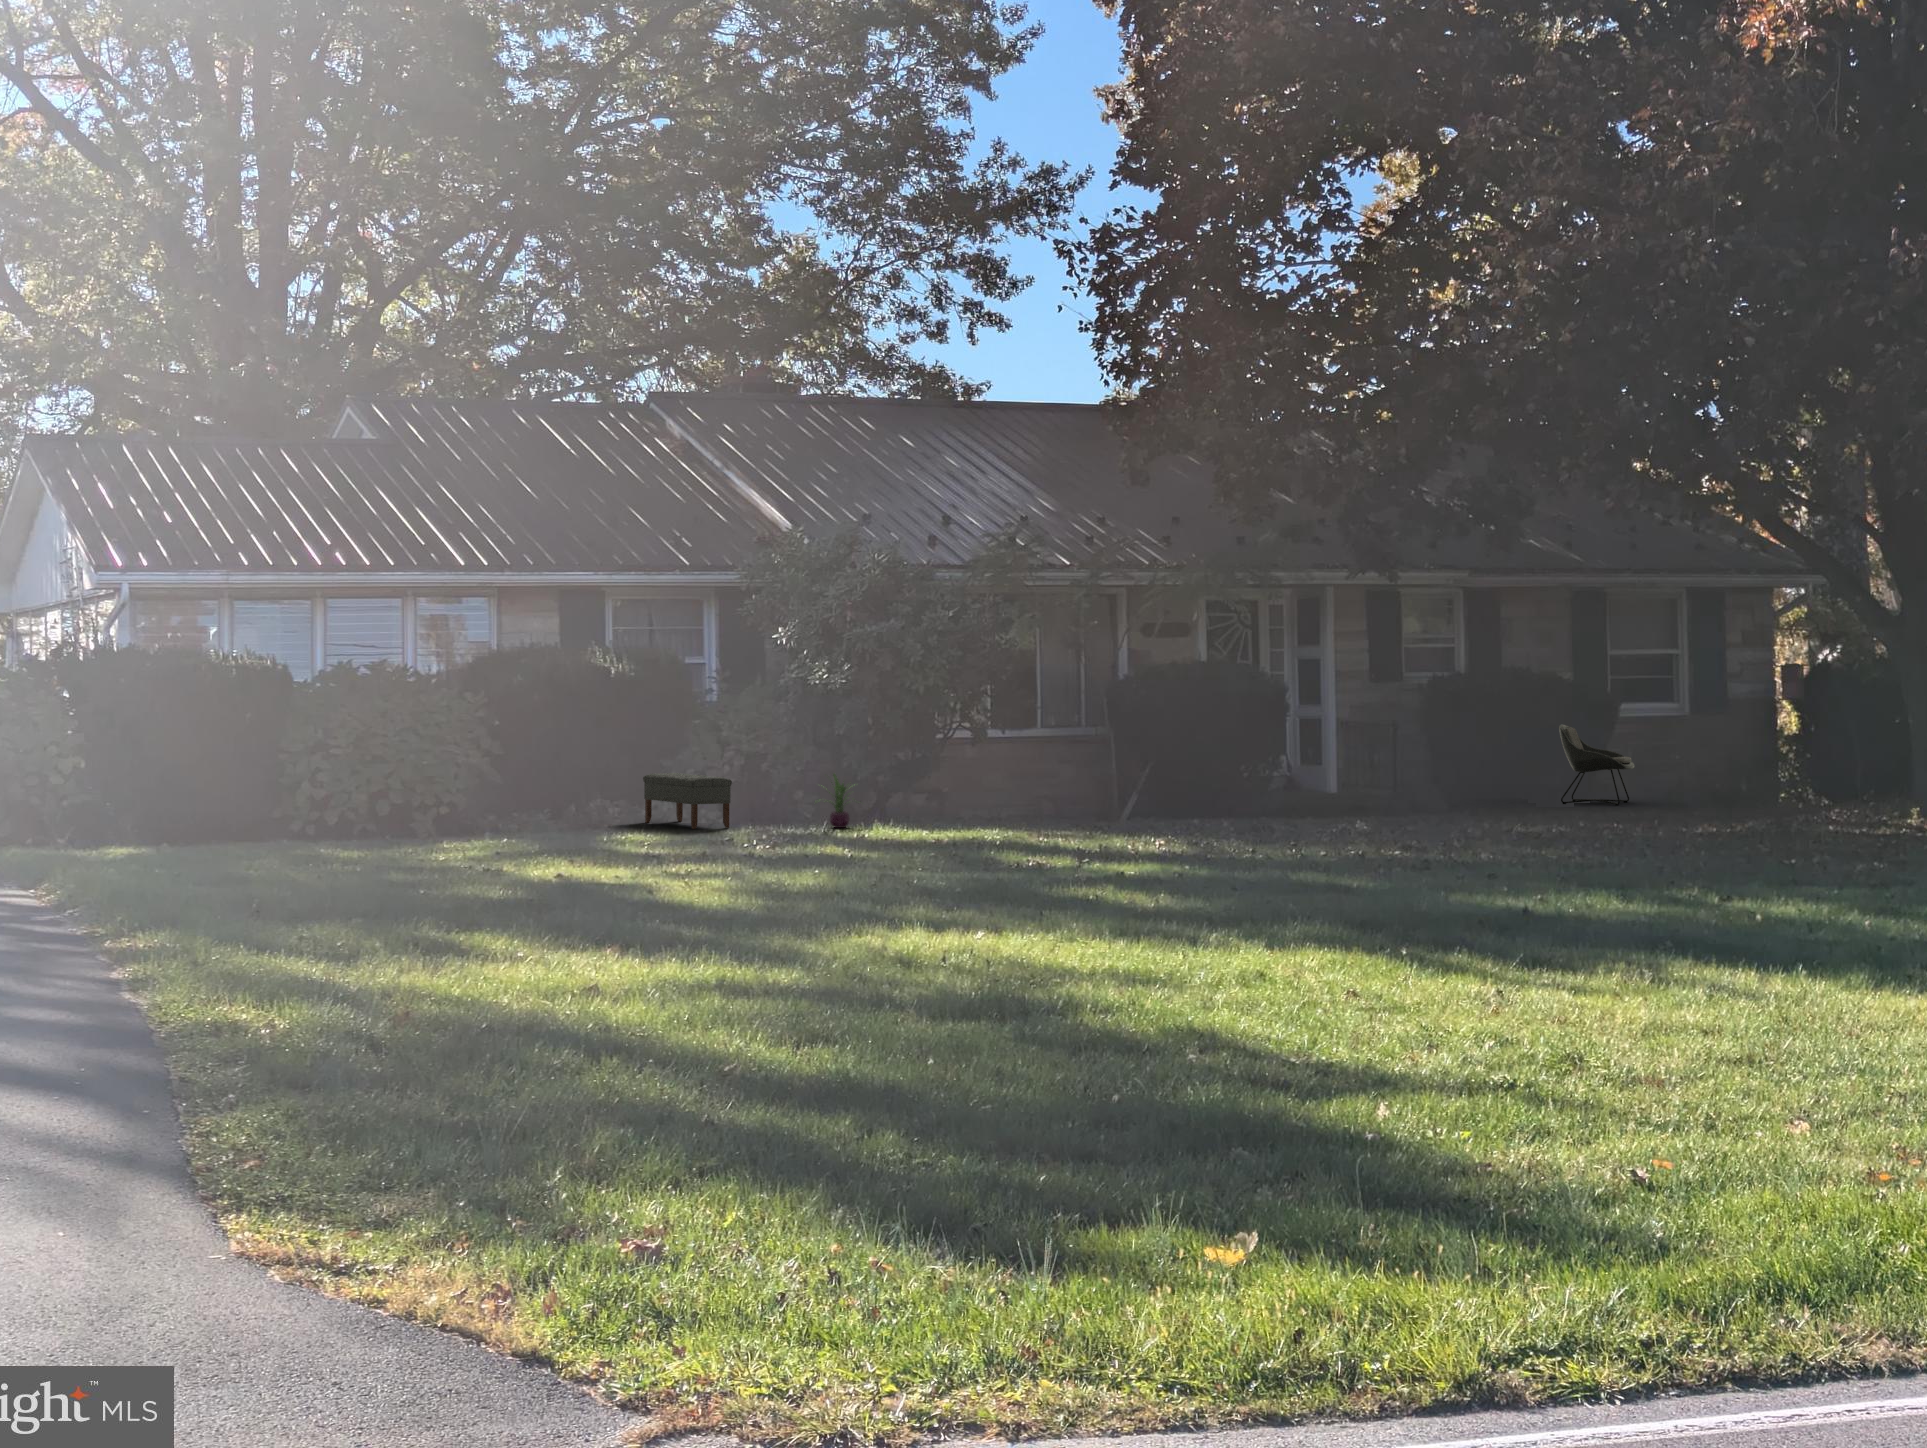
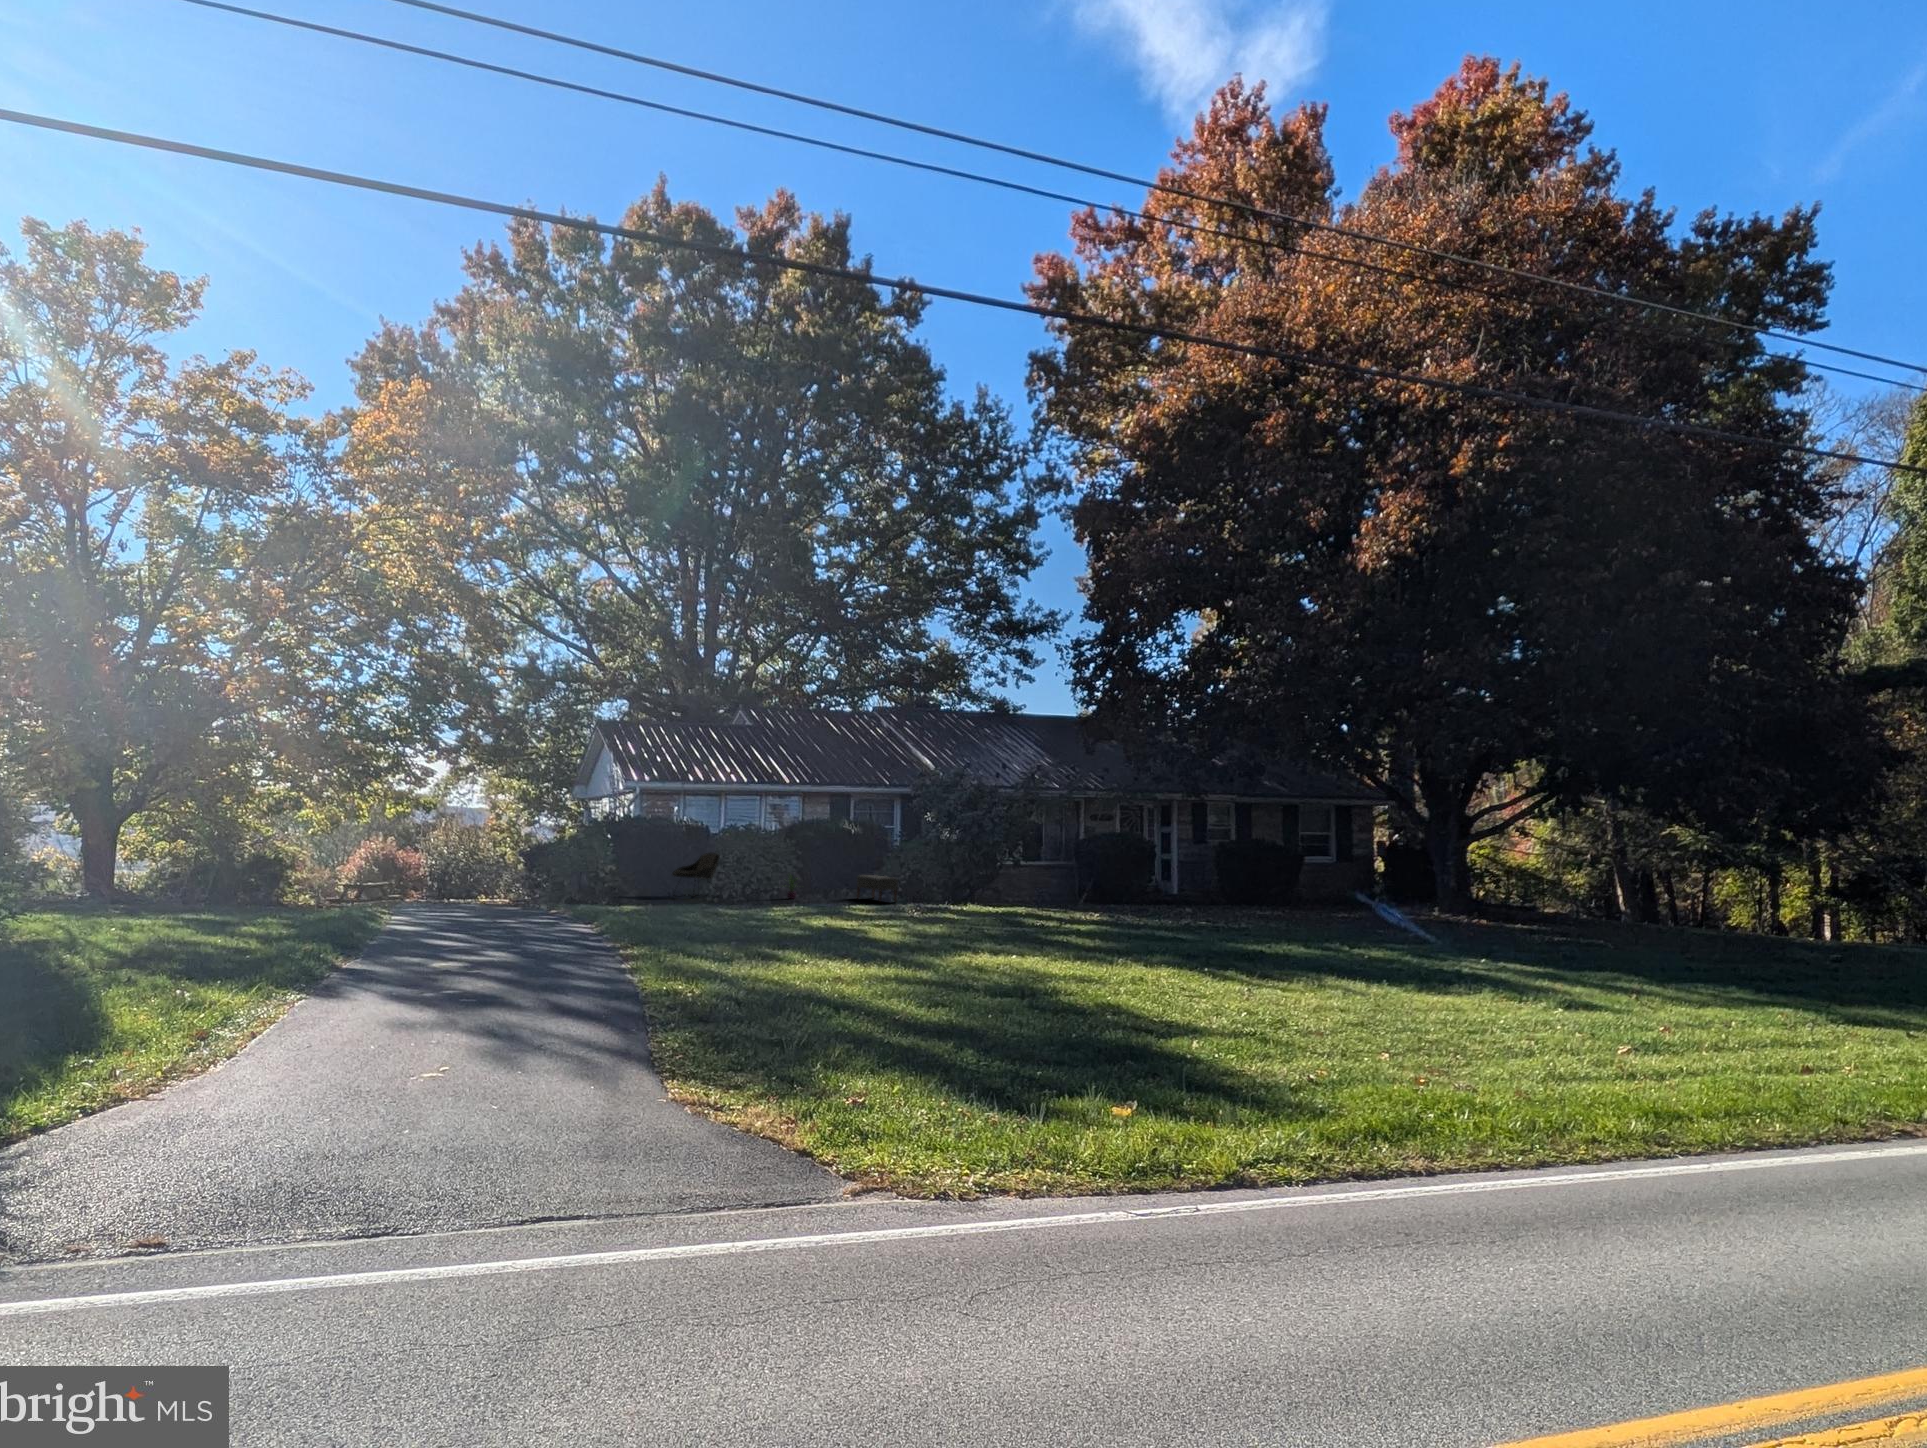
lounge chair: present [1559,725,1635,806] -> present [672,852,720,896]
decorative plant: present [816,774,849,828] -> present [787,876,796,899]

